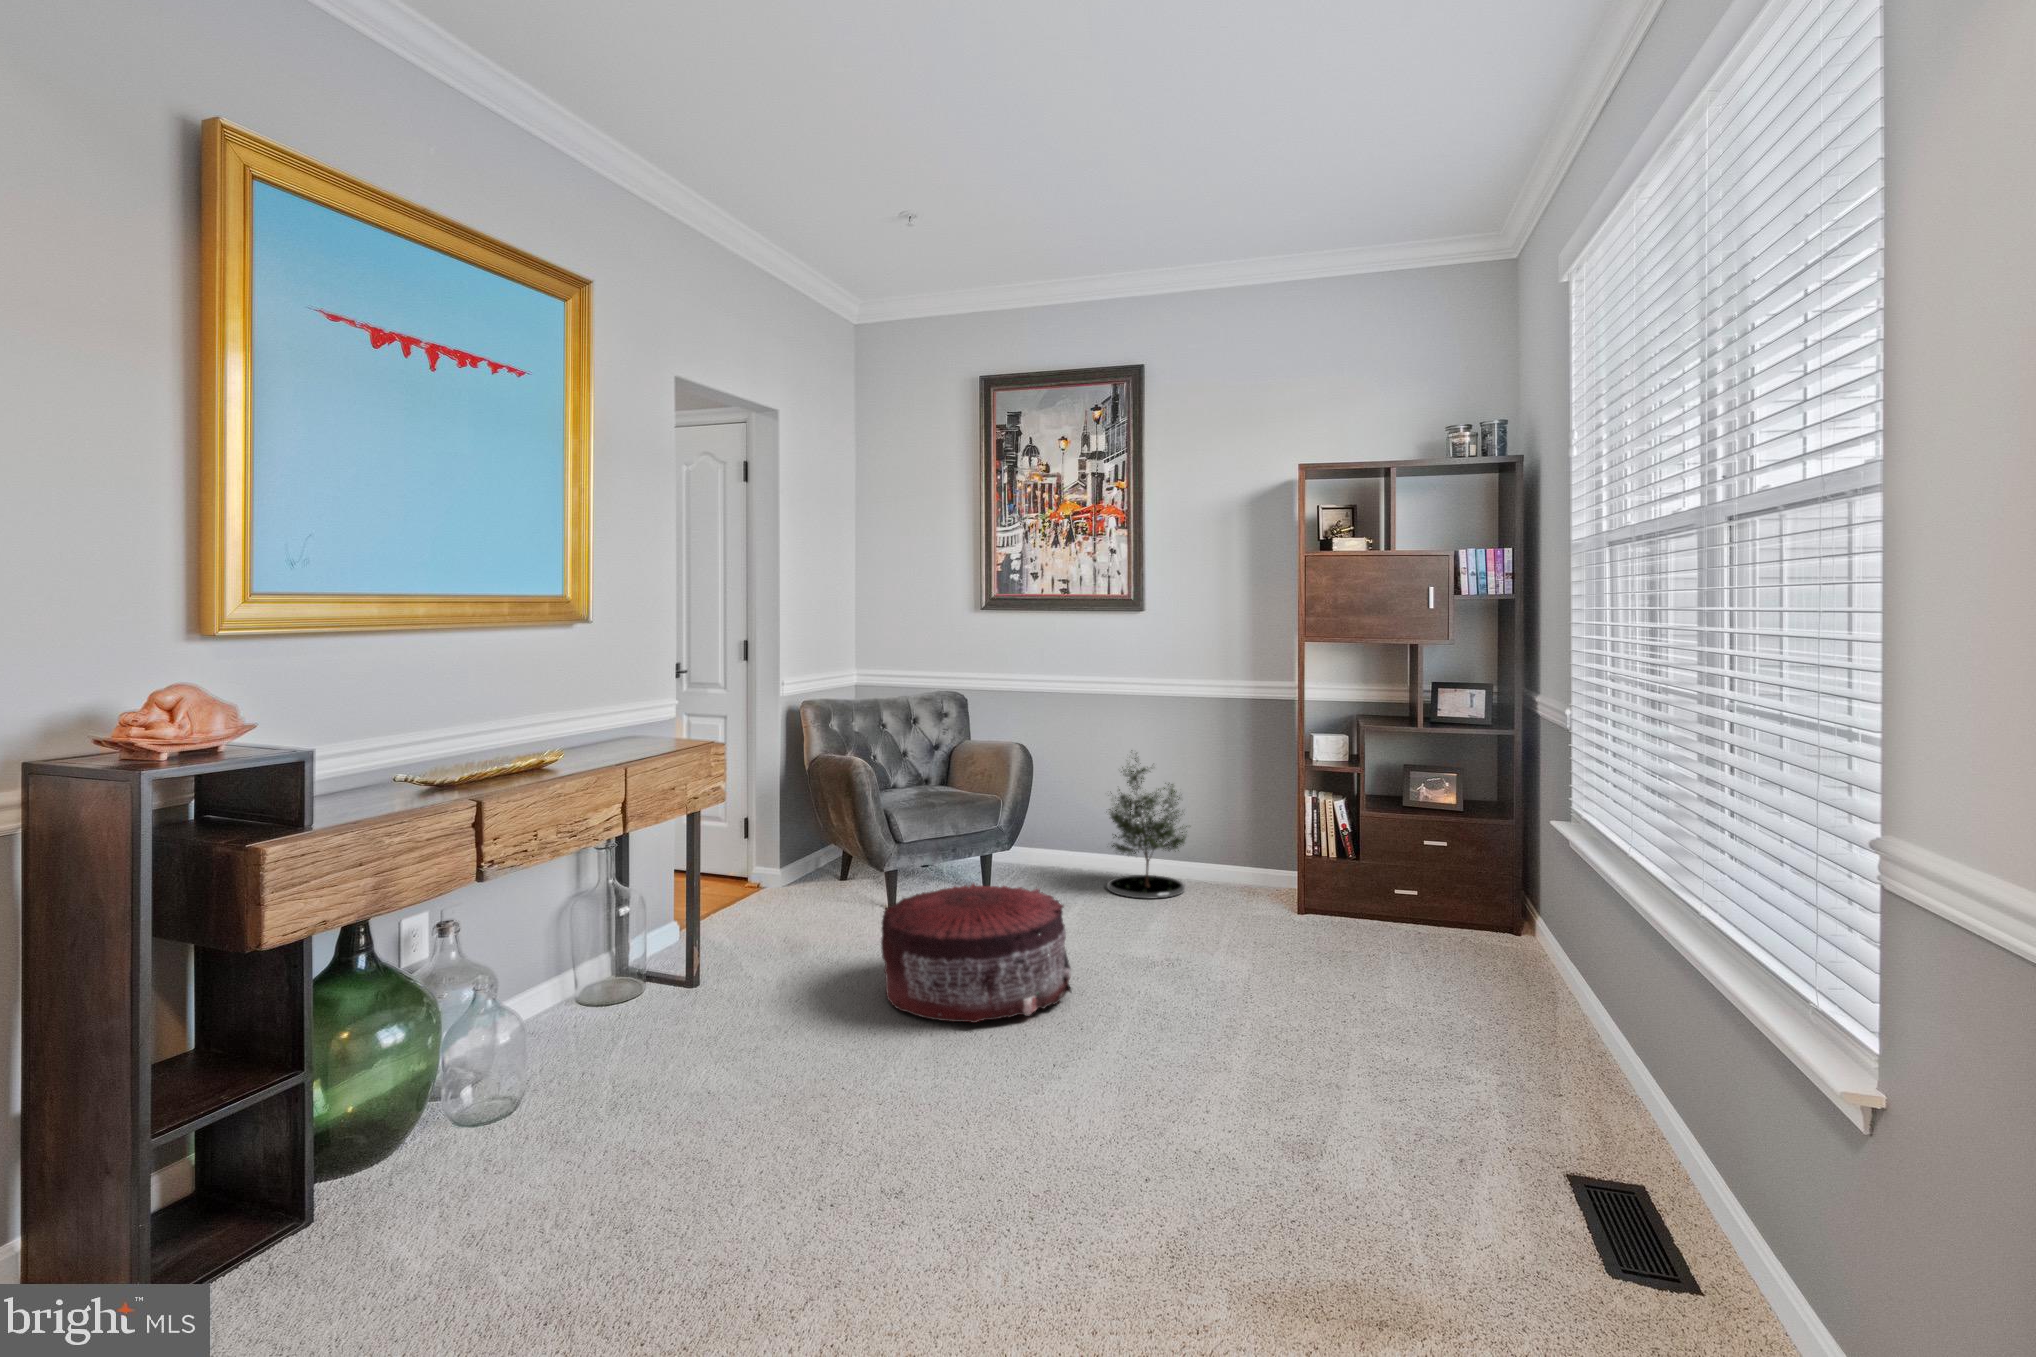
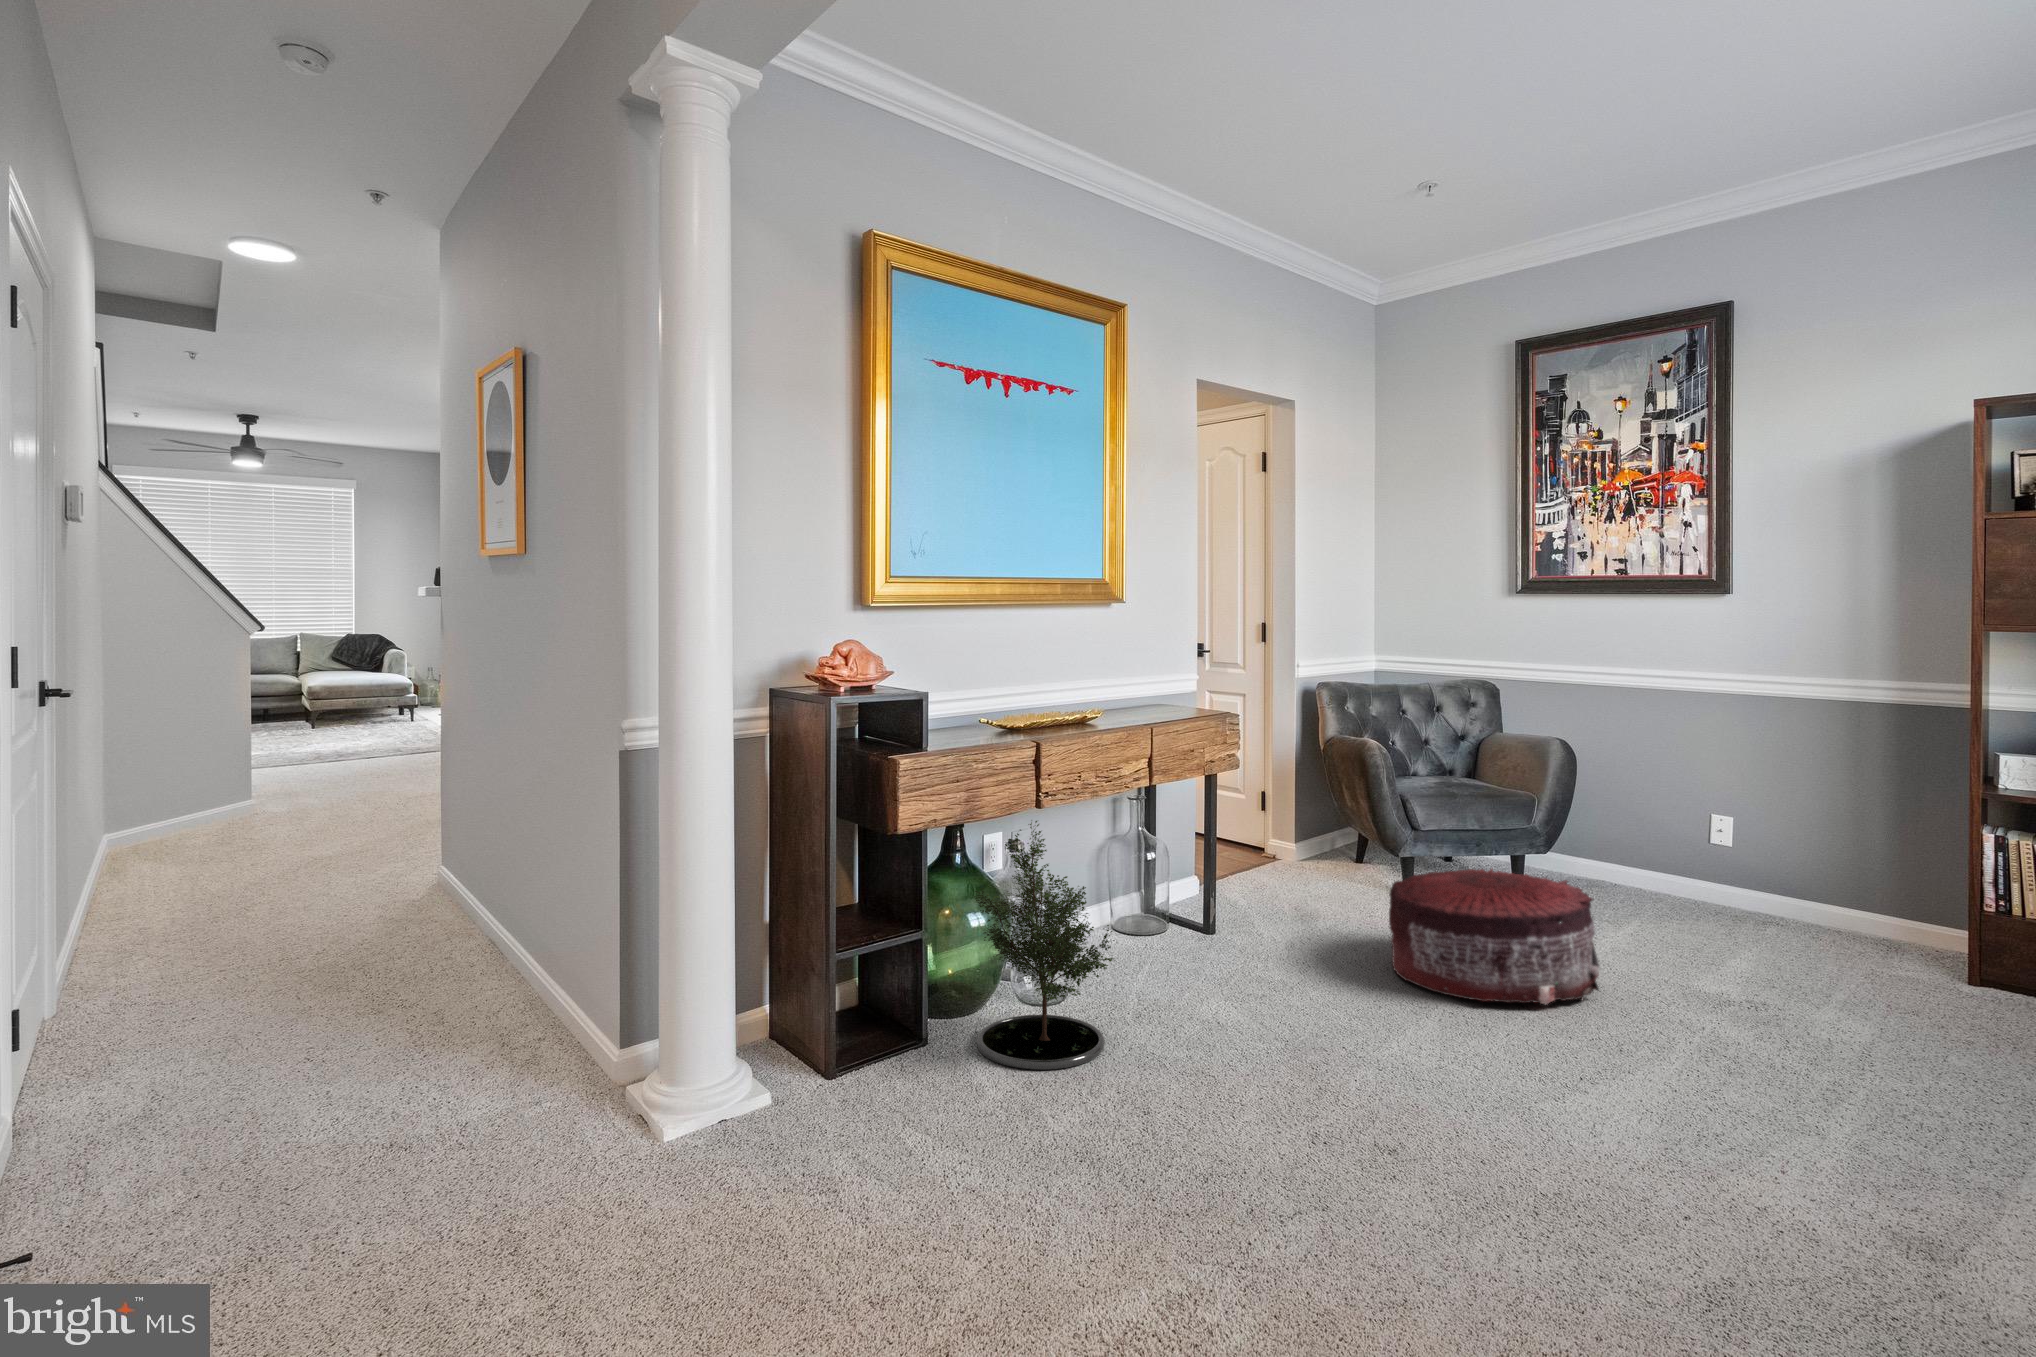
potted tree: present [1107,750,1187,899] -> present [974,821,1113,1070]

